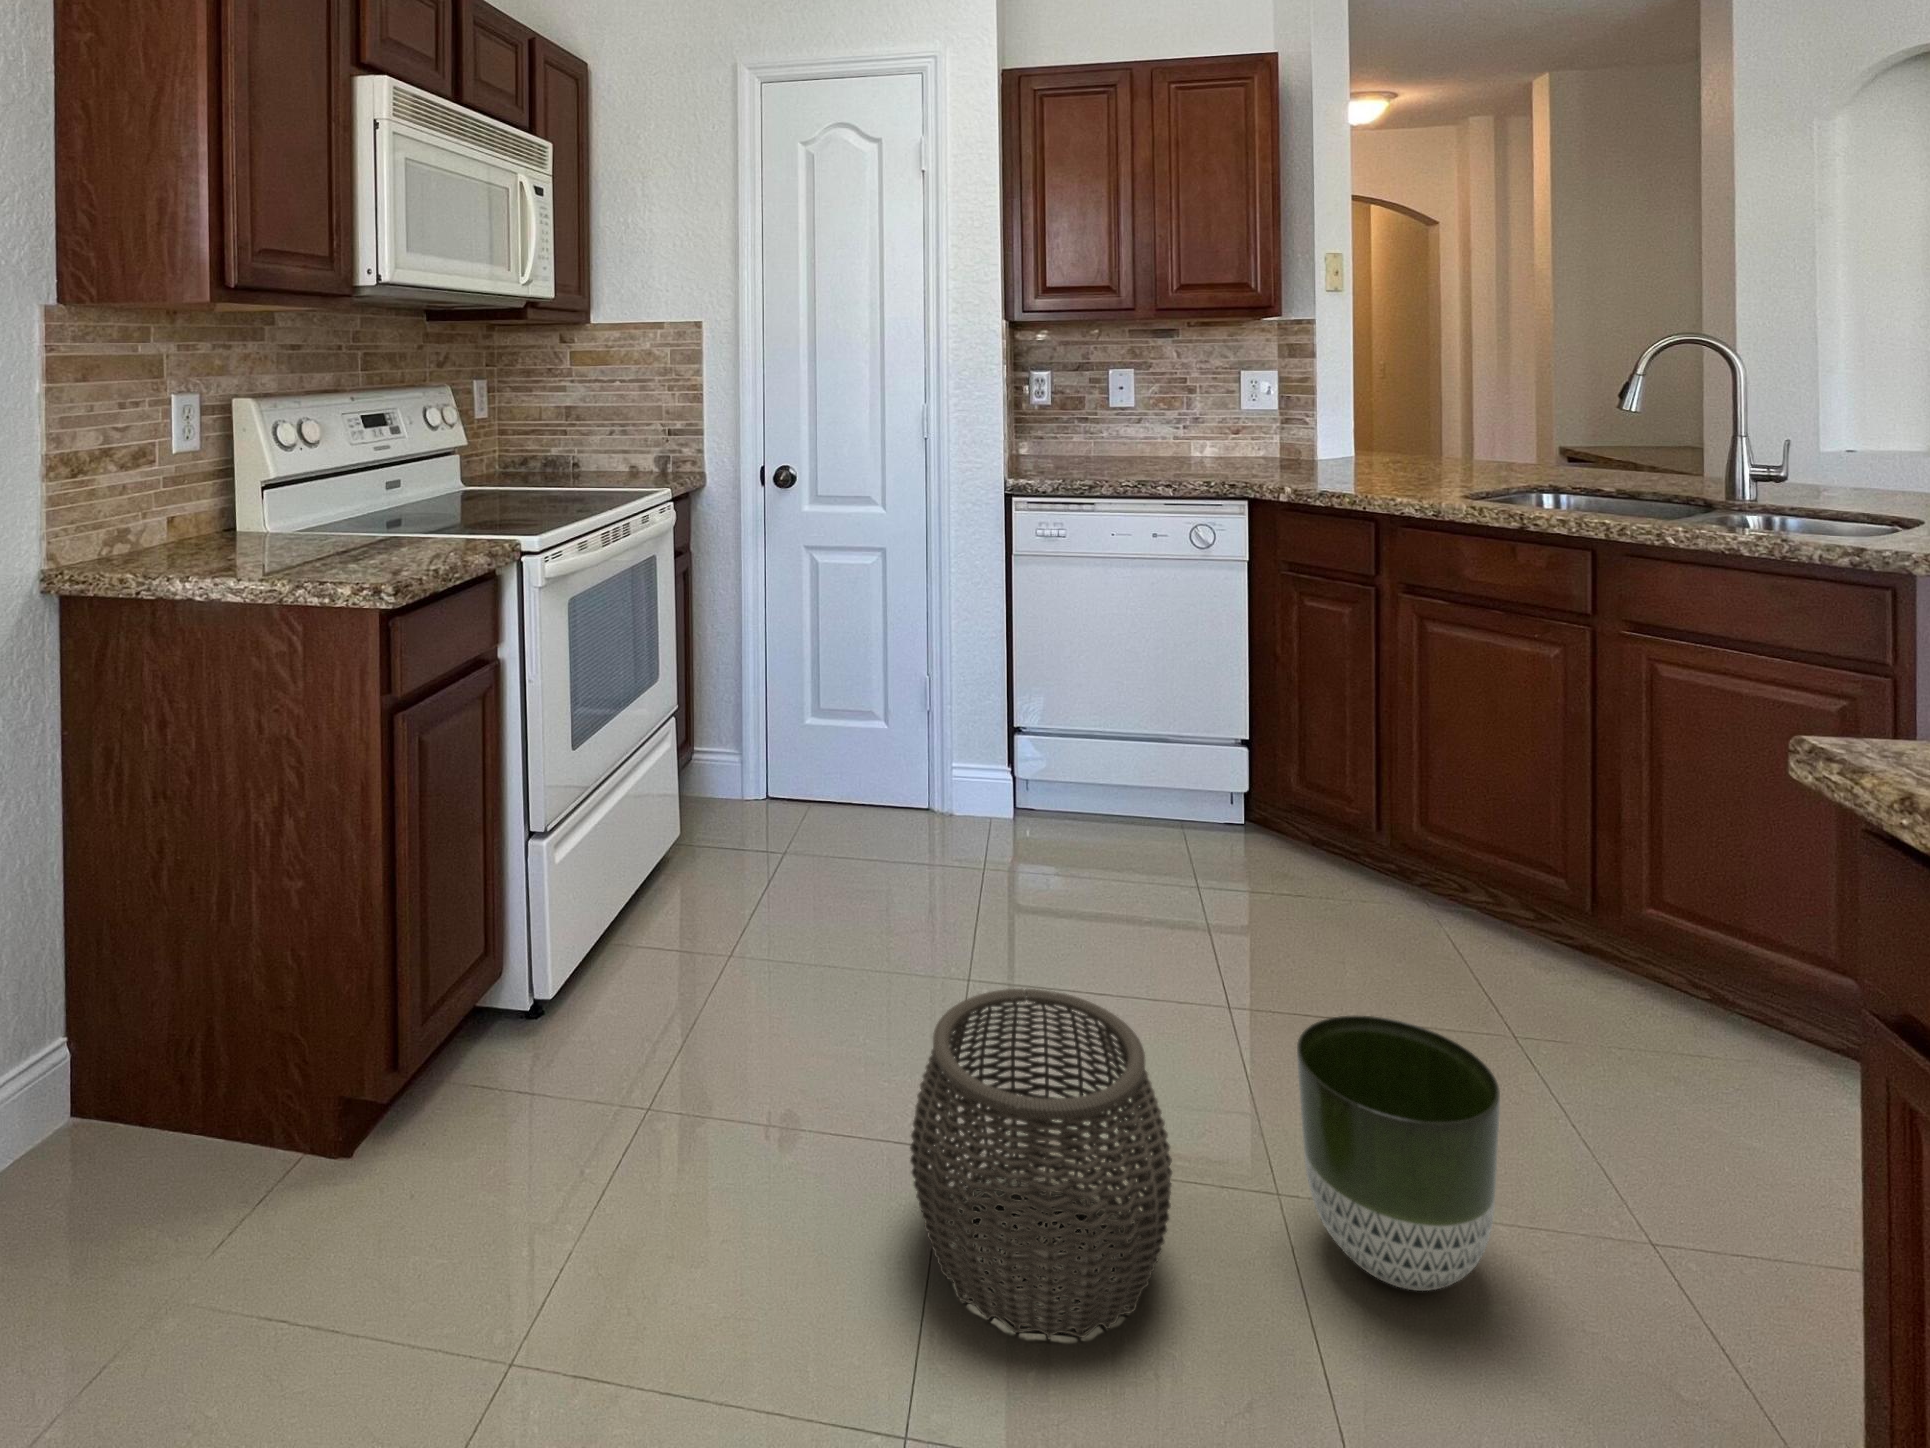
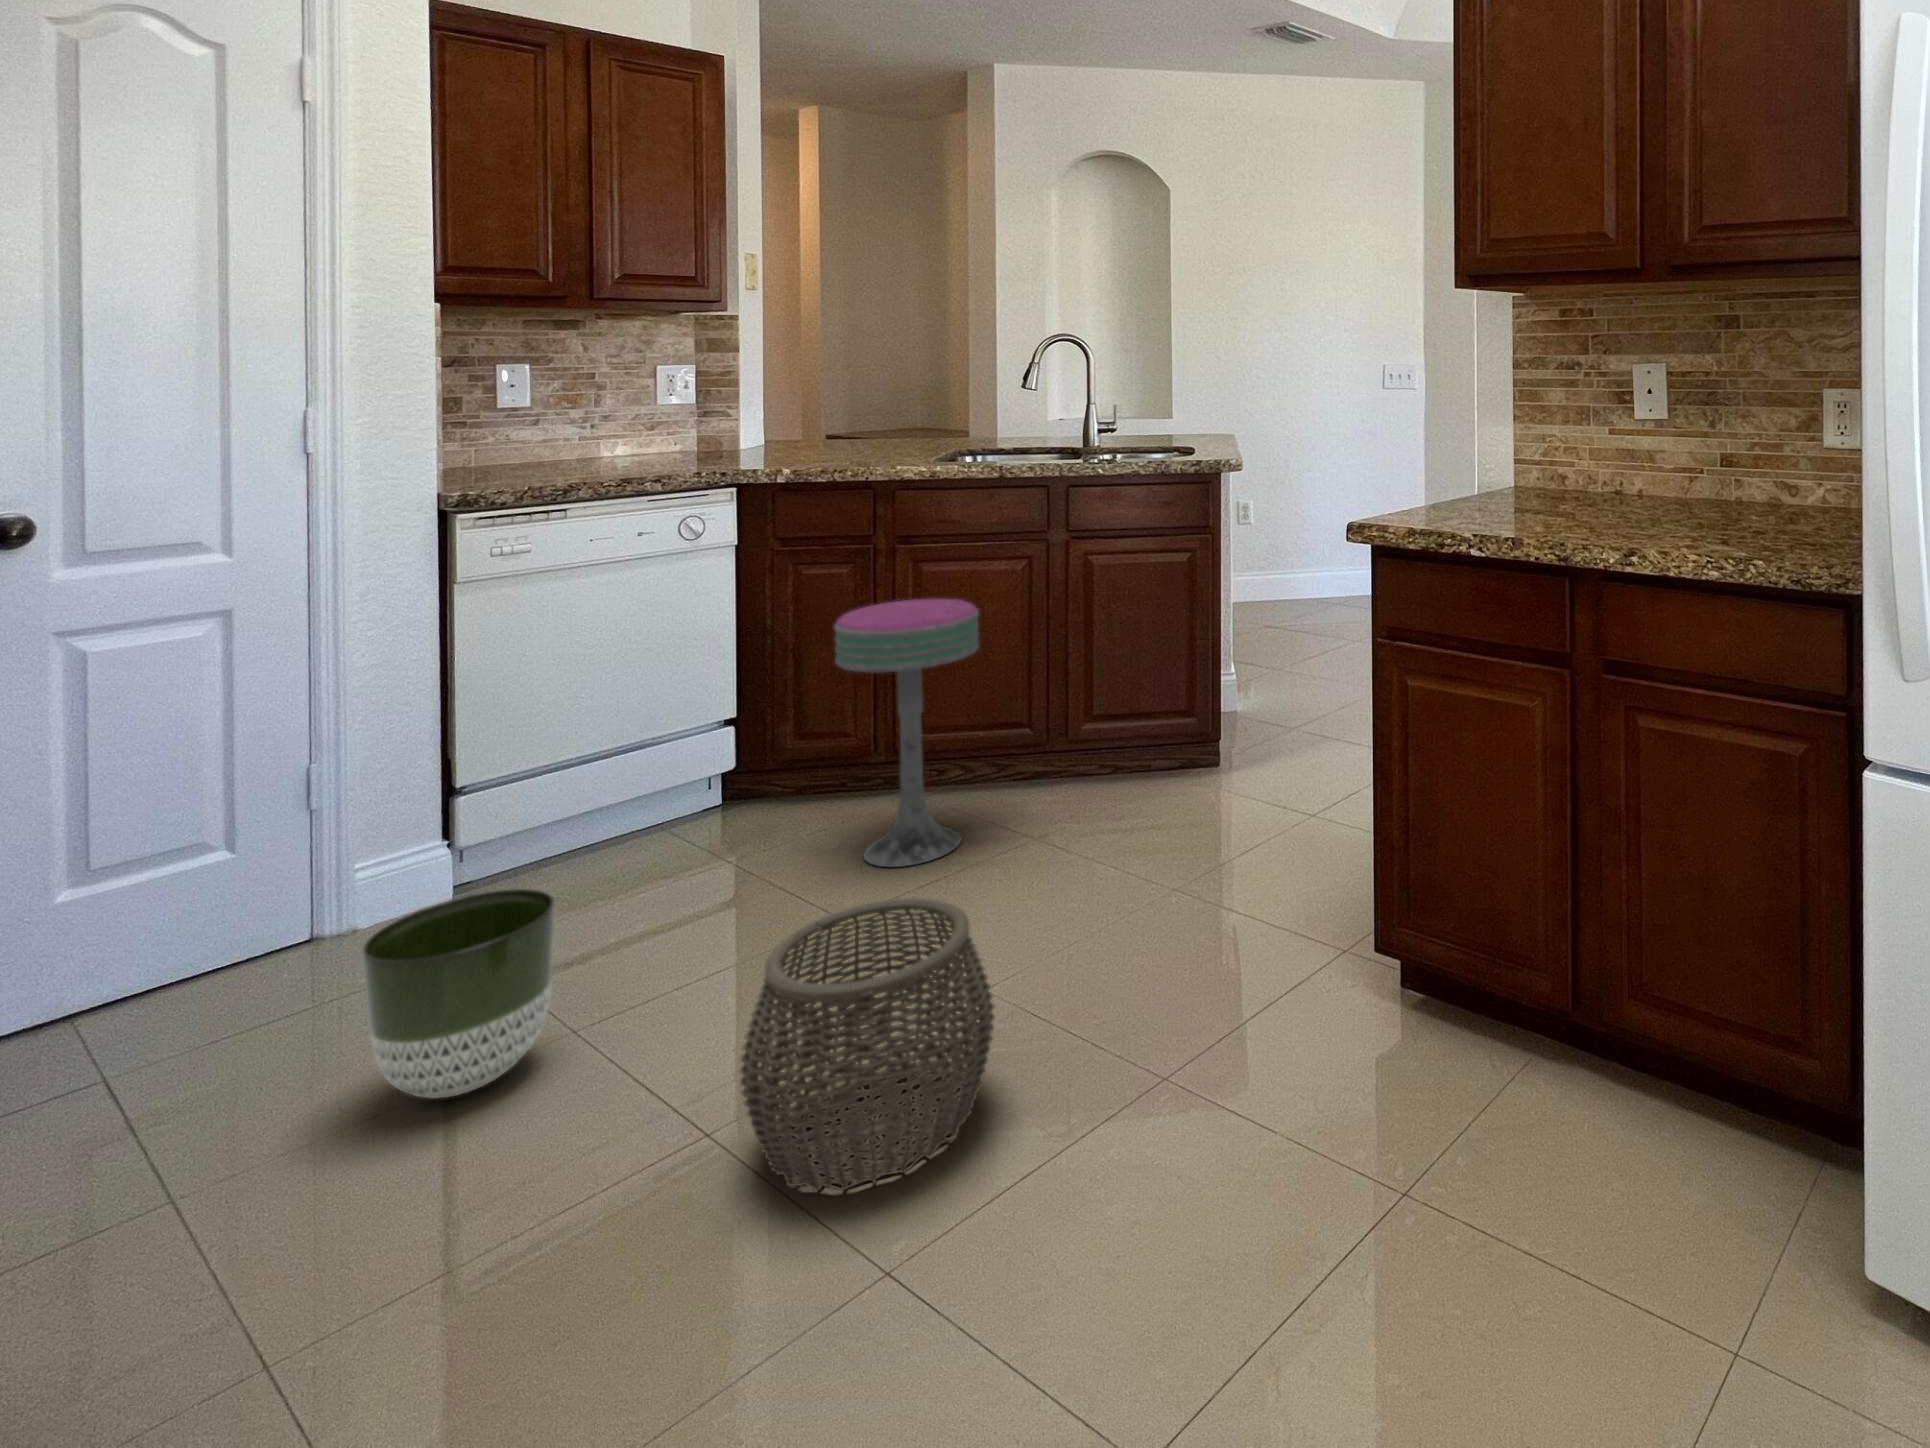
bar stool: none [1267,657,1440,987] -> present [834,599,979,867]
planter: present [1297,1016,1500,1291] -> present [363,889,555,1099]

